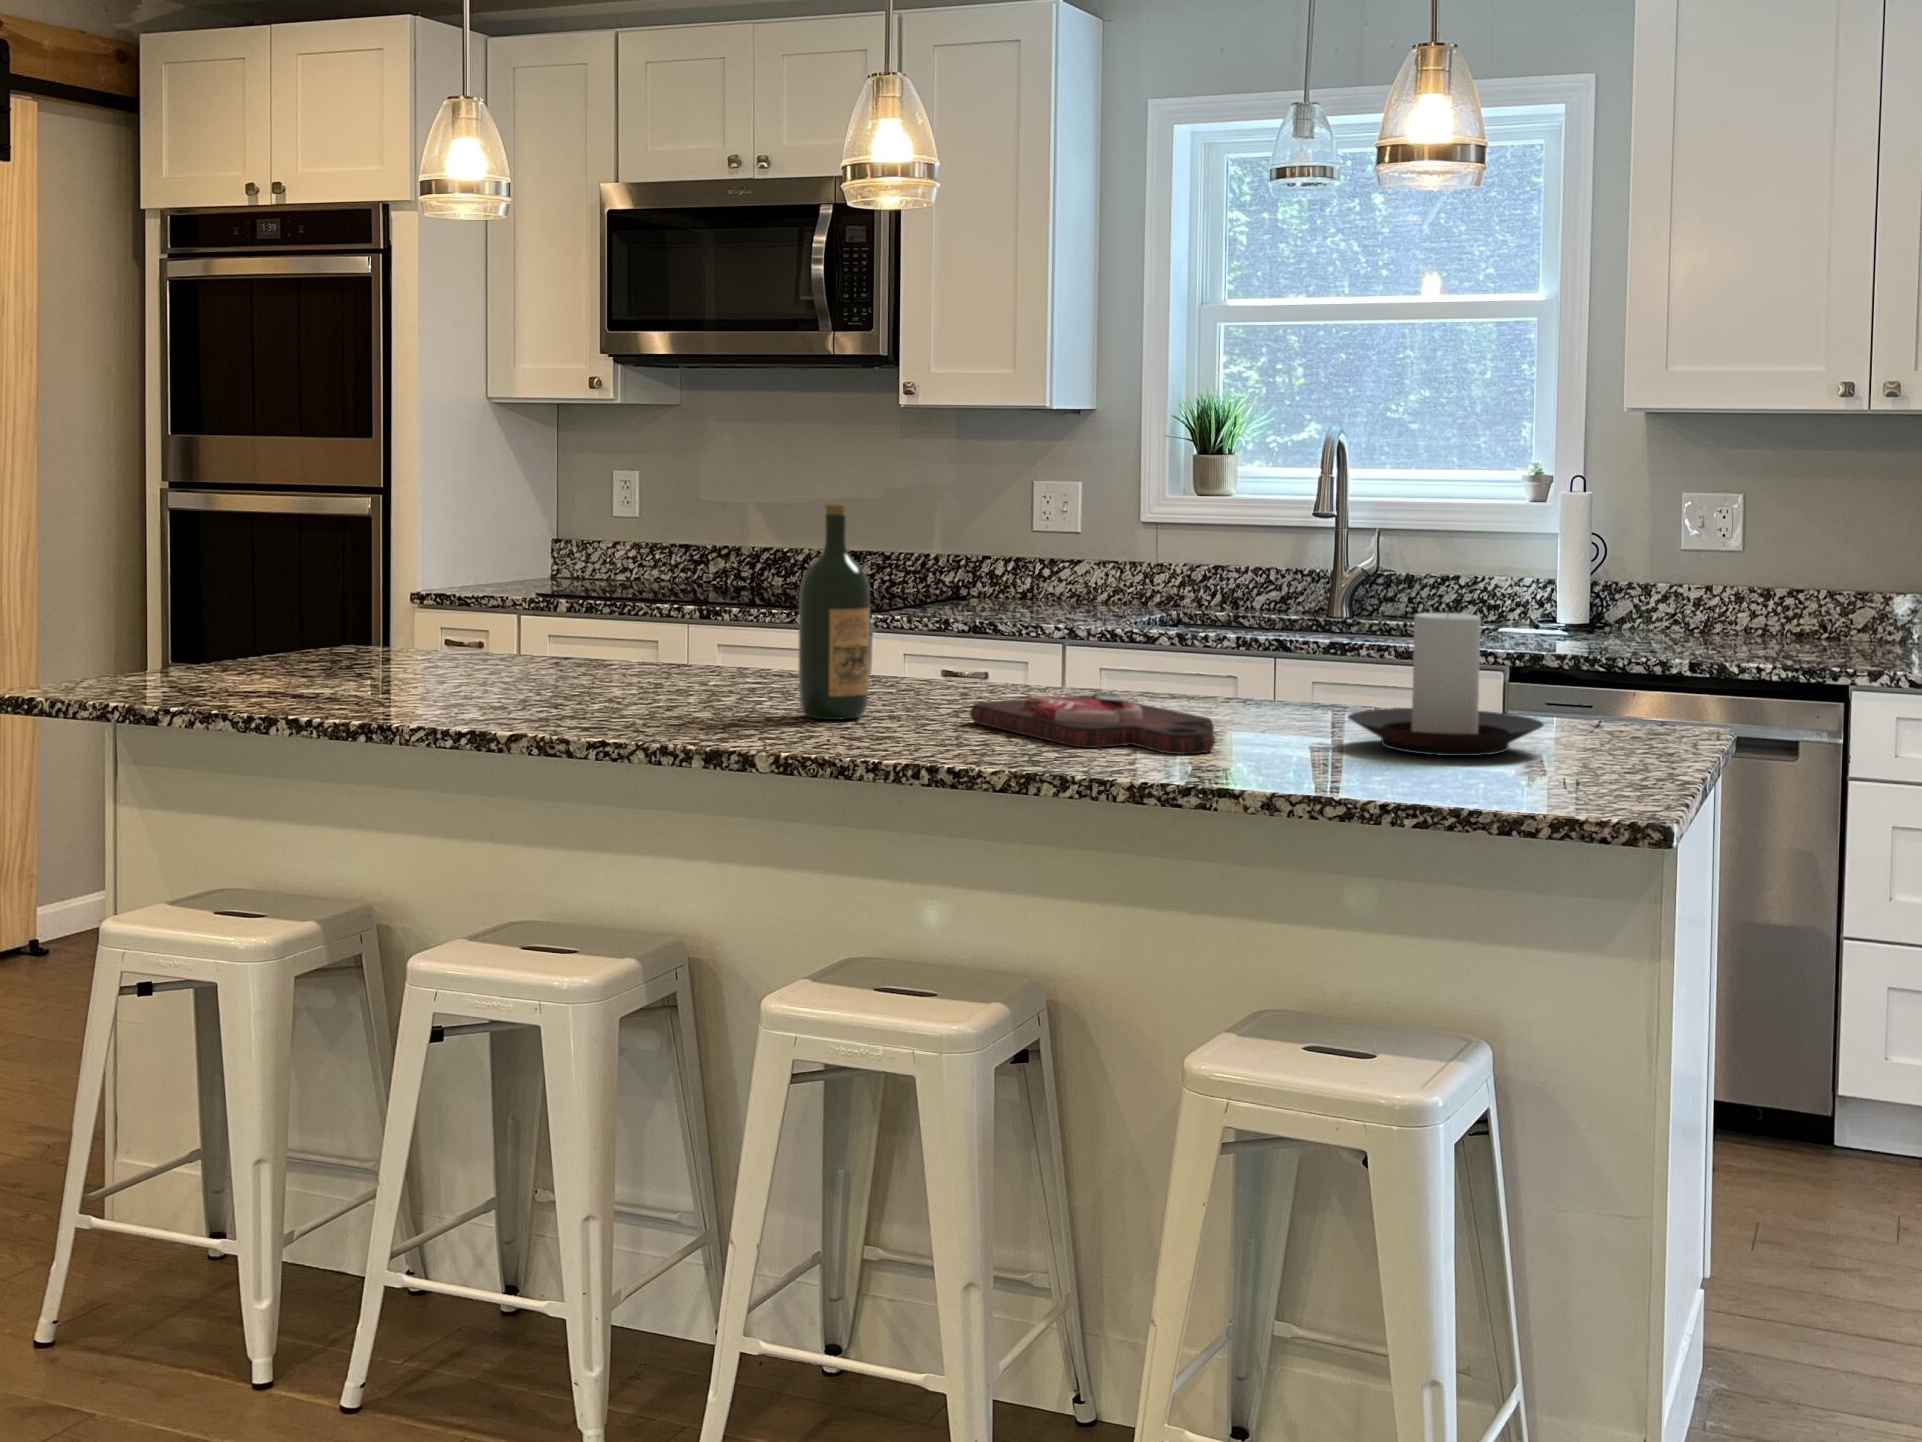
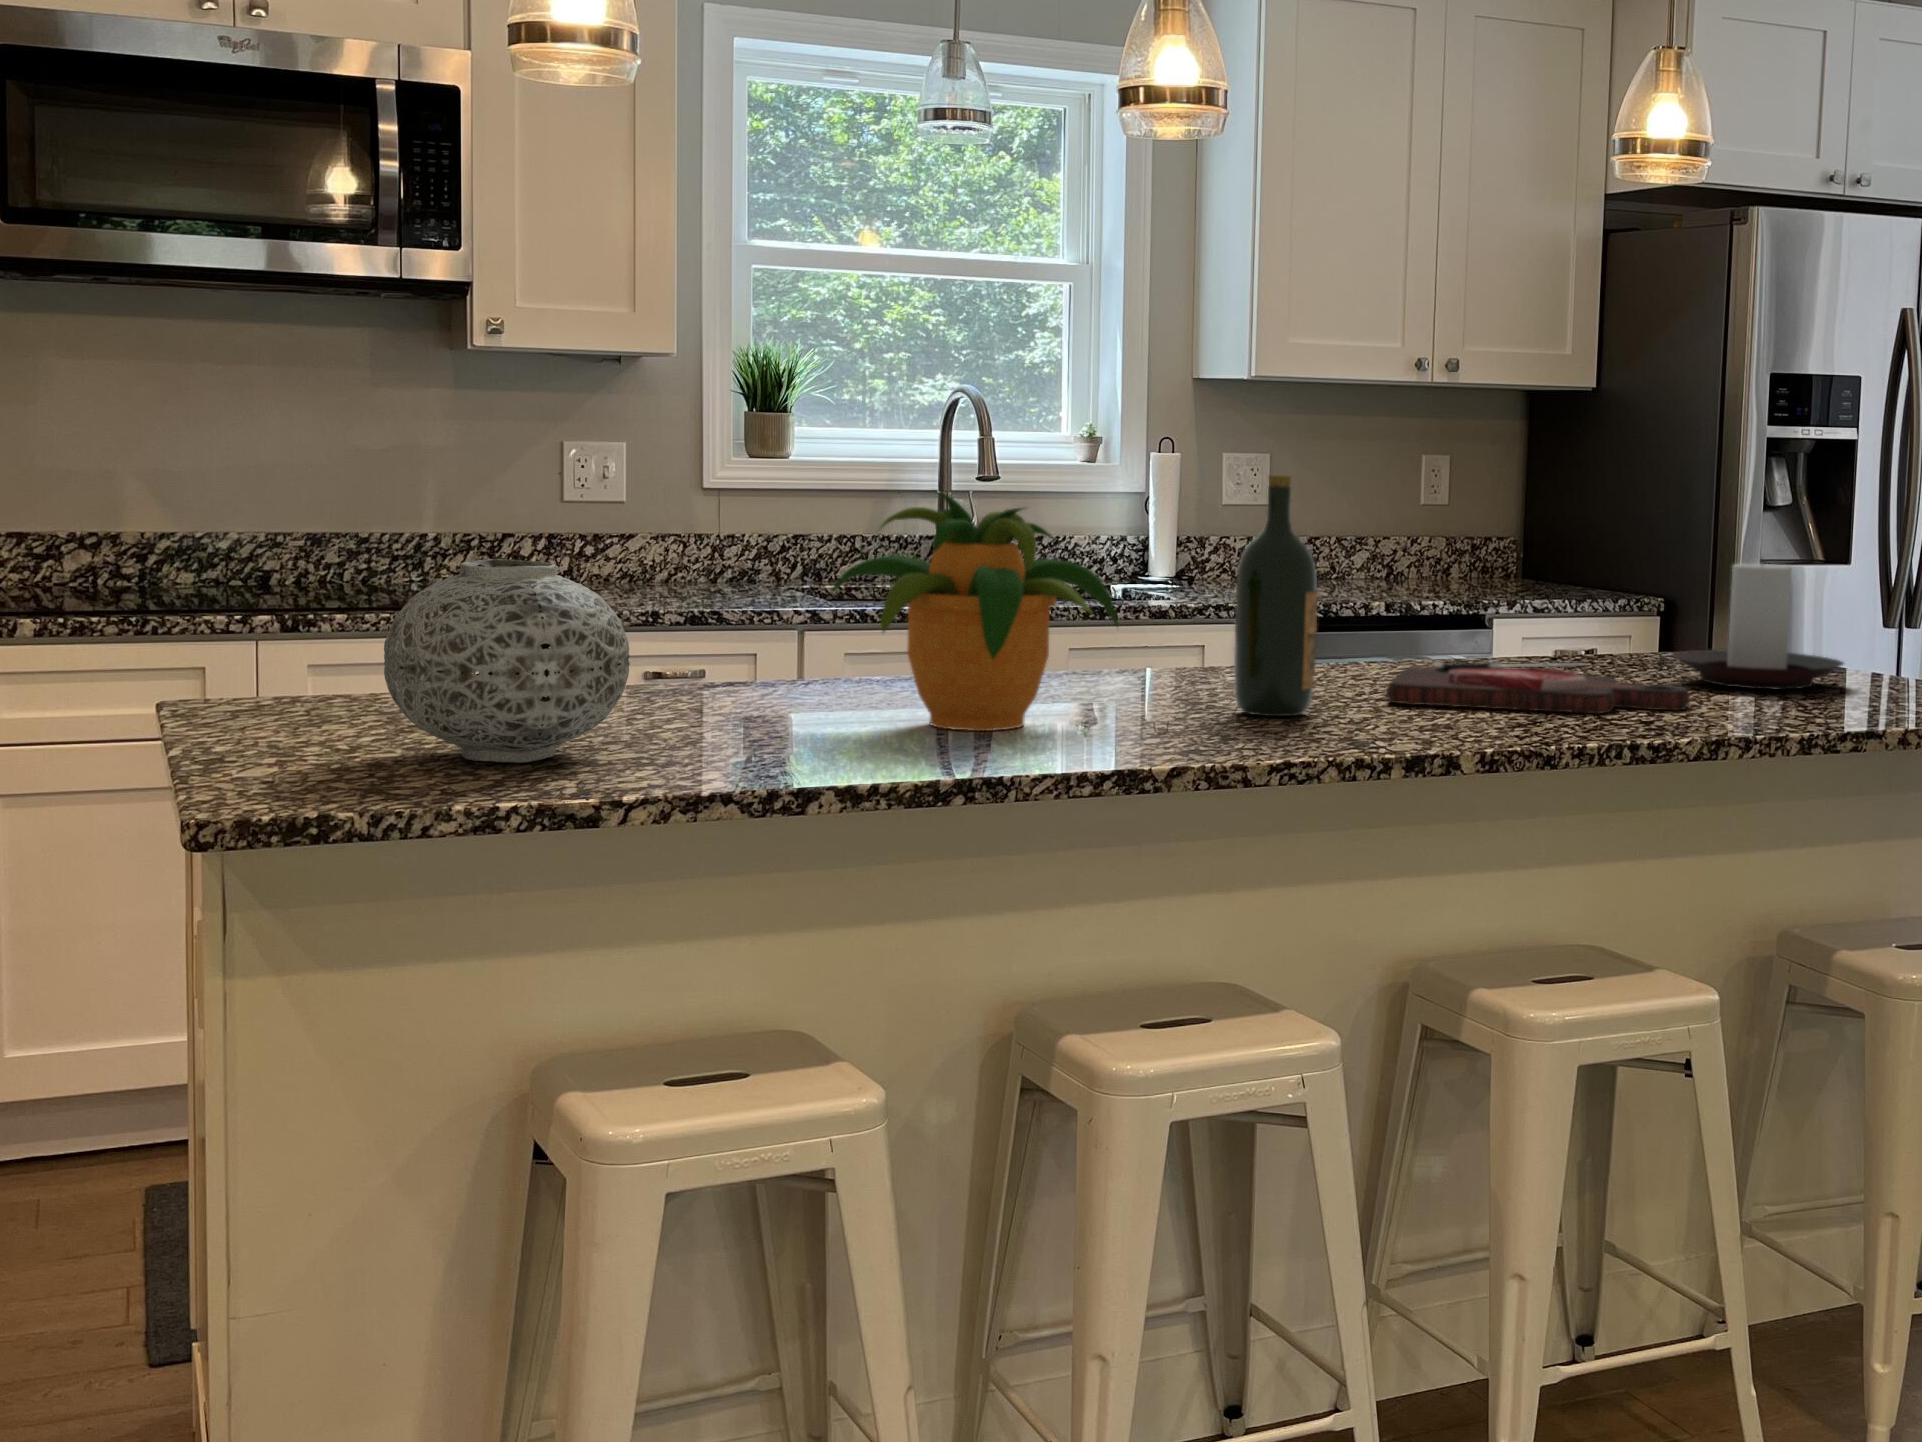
potted plant: none [500,510,718,705] -> present [831,490,1118,731]
vase: none [181,552,344,689] -> present [384,559,630,763]

